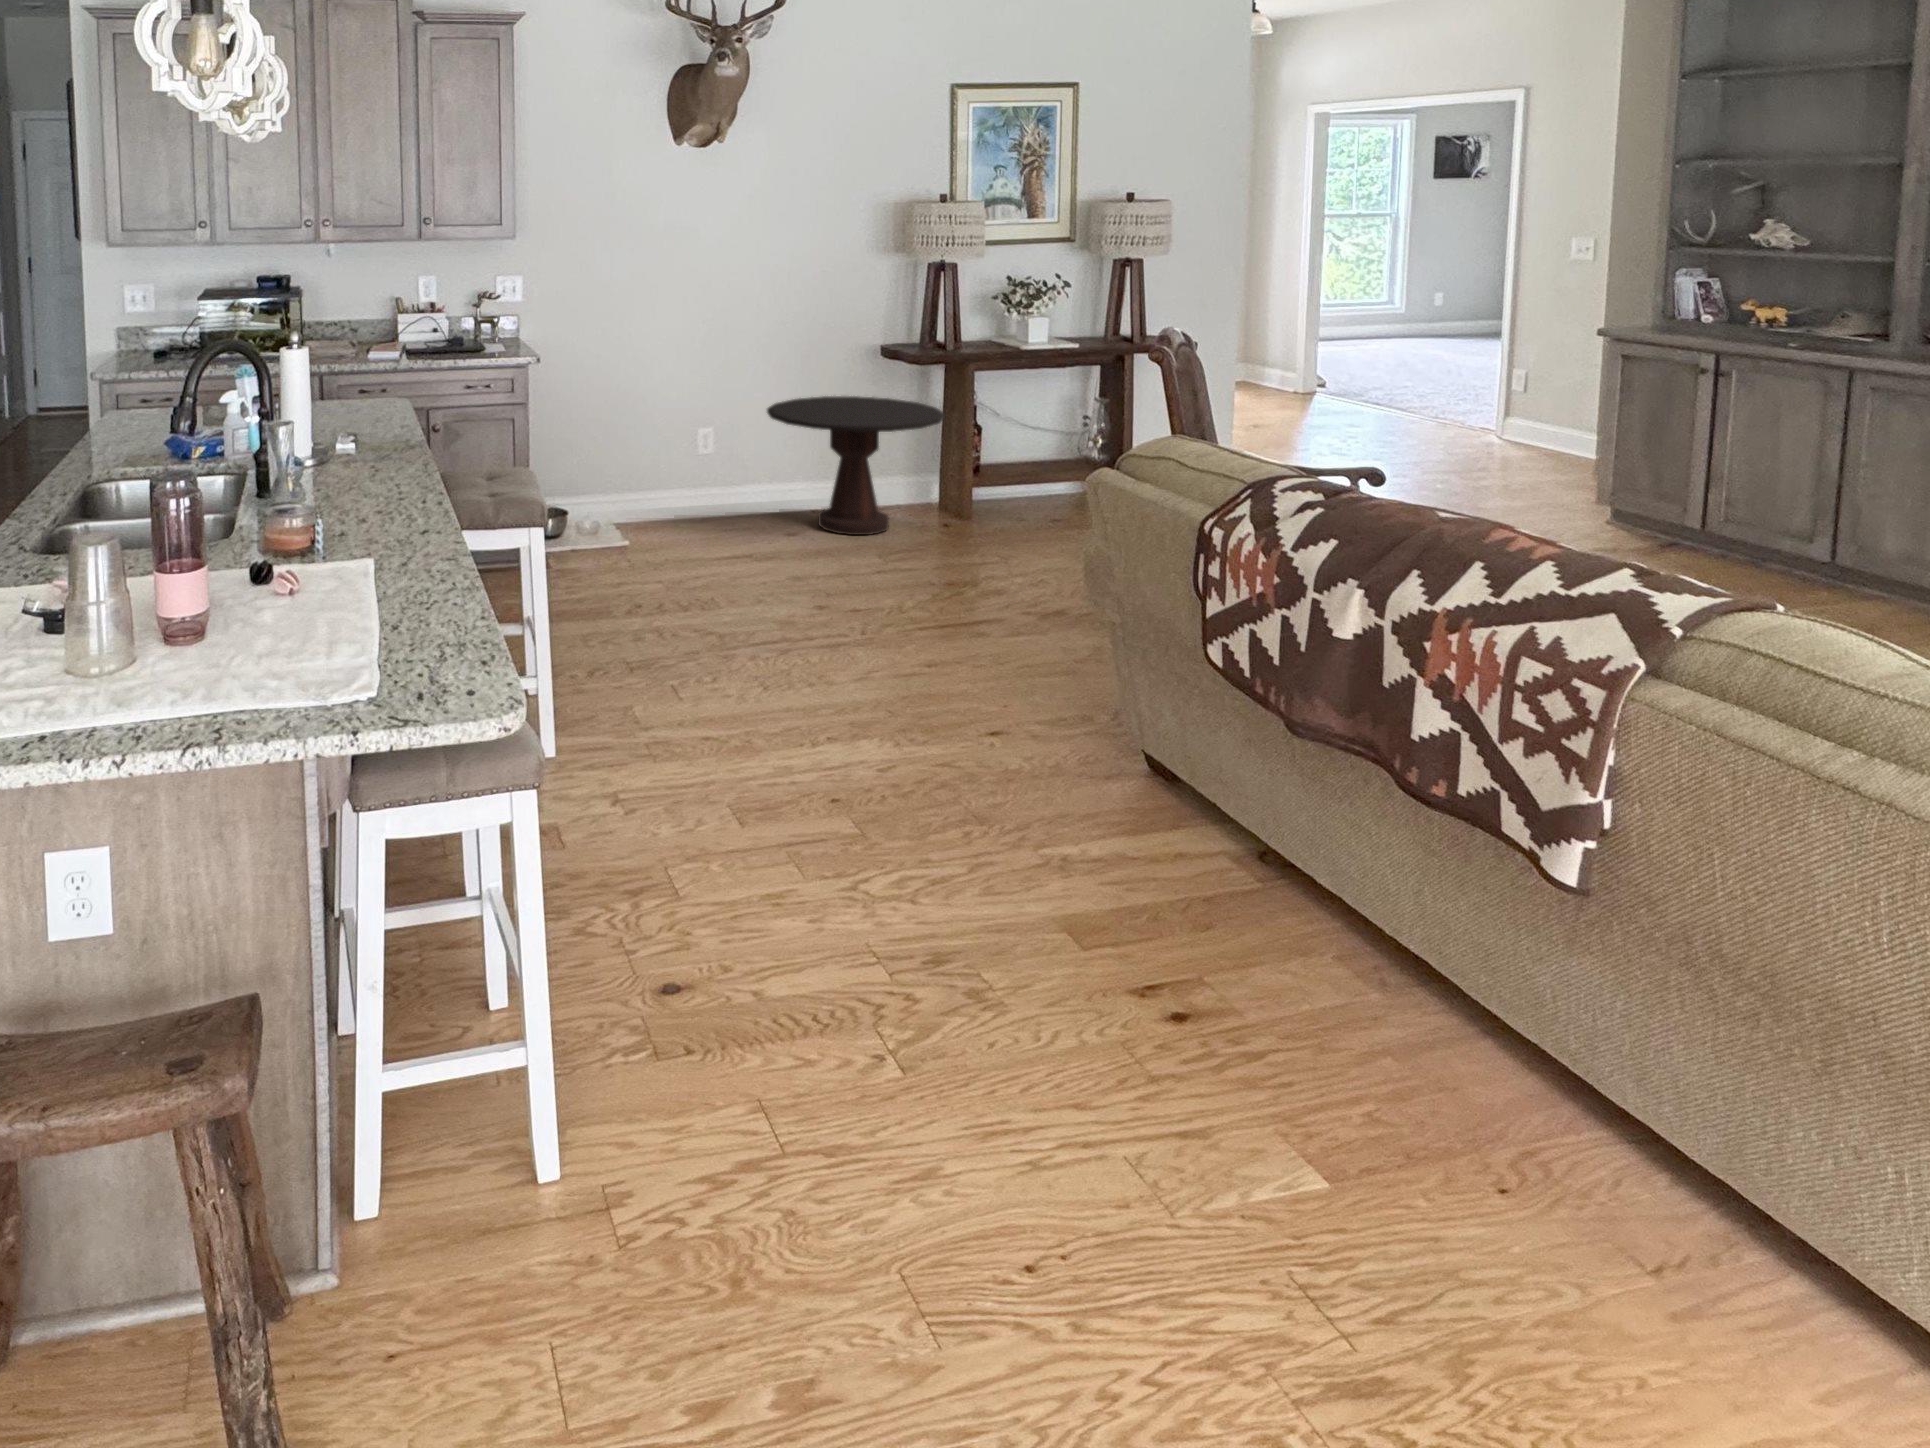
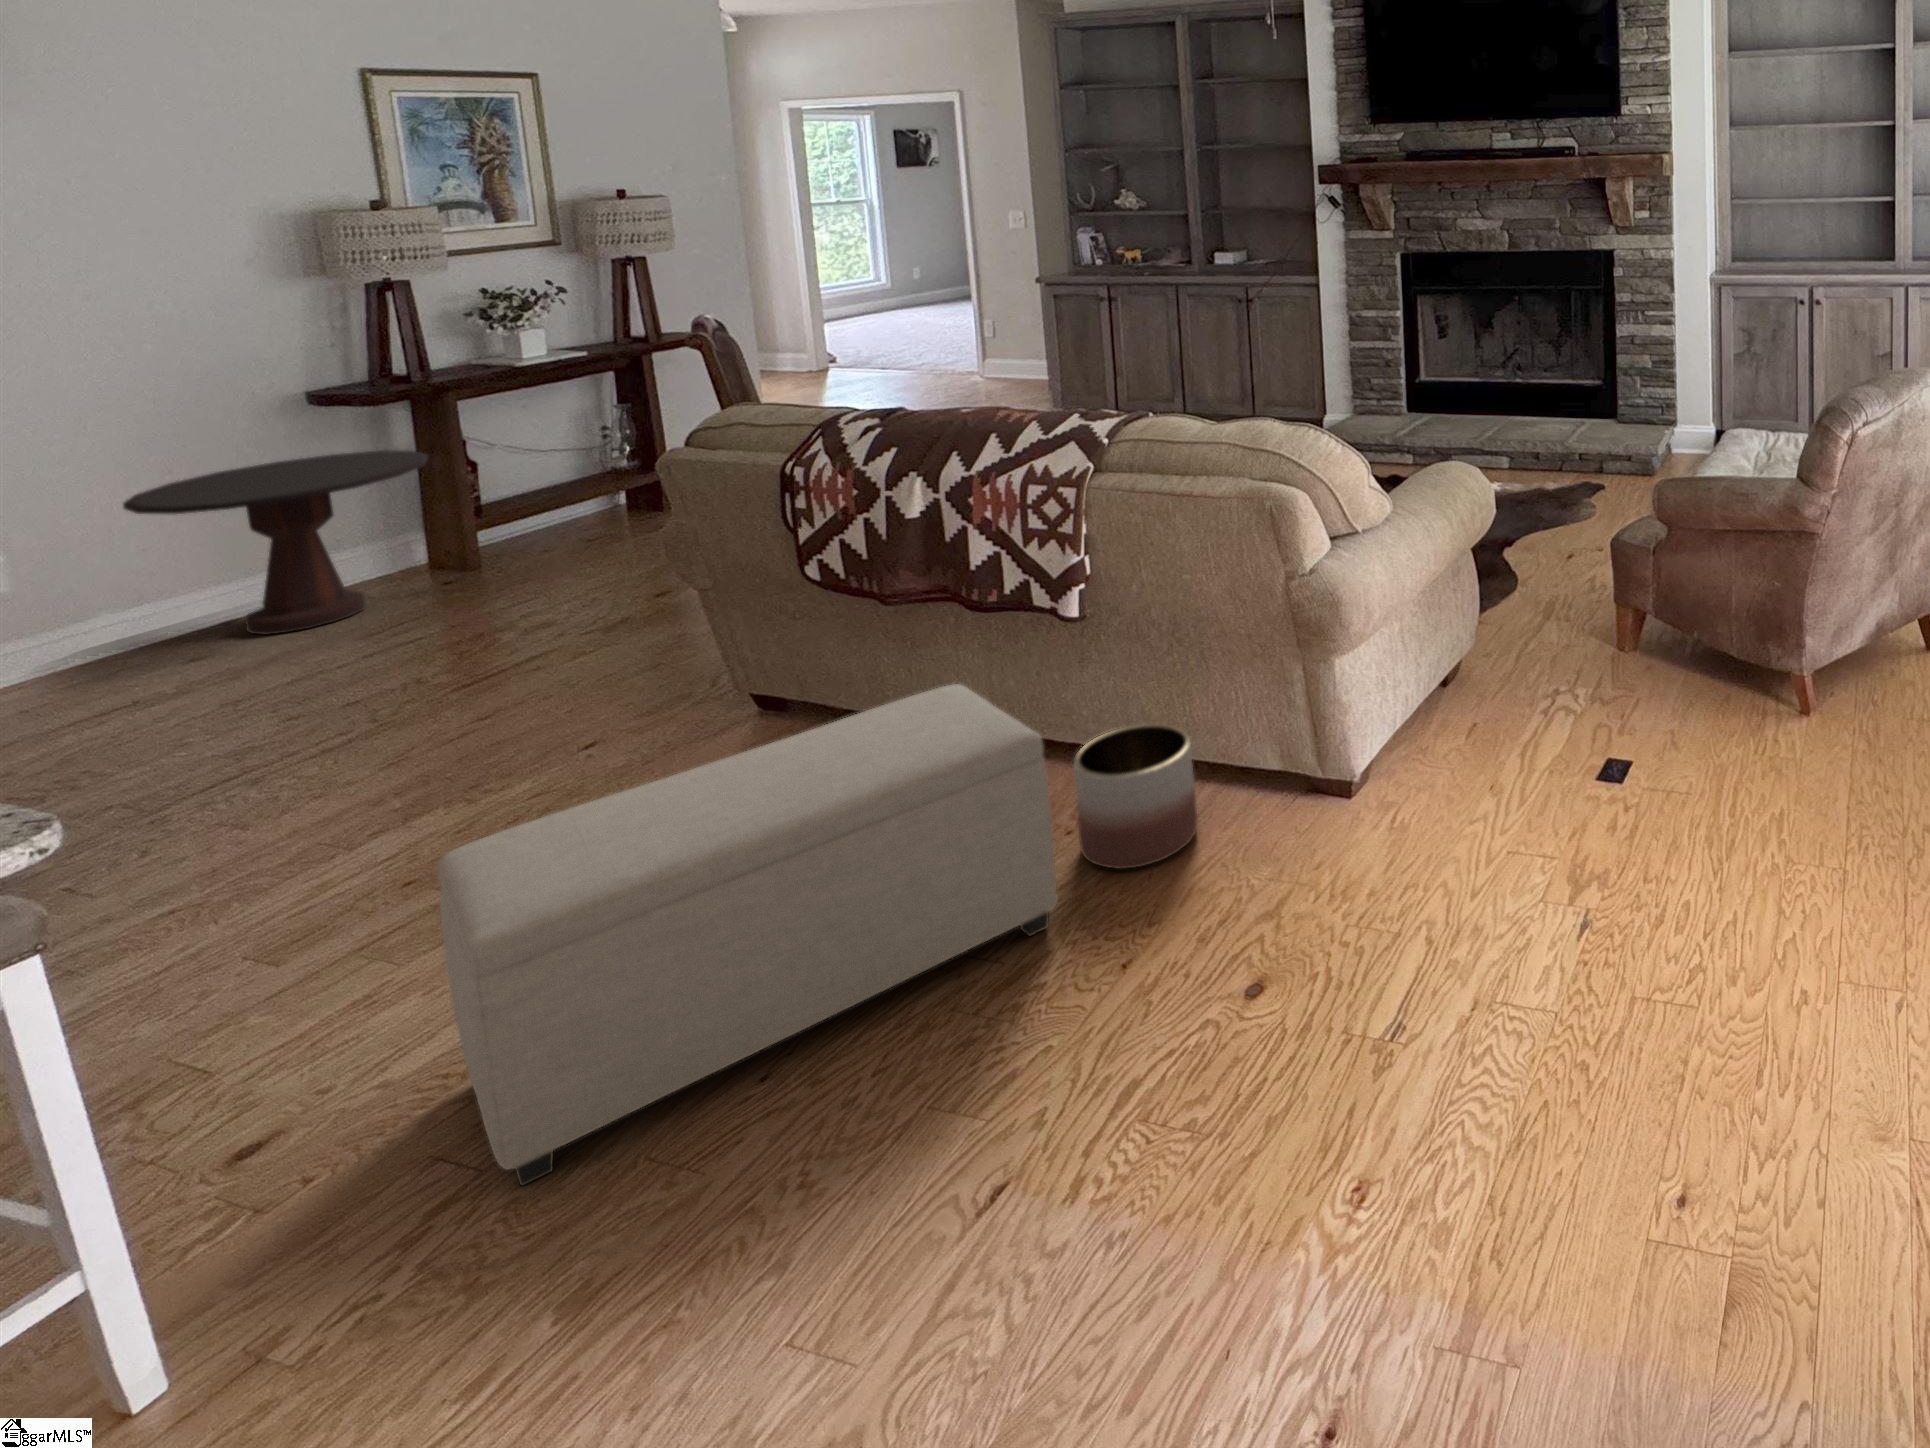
ottoman: none [785,827,1476,1338] -> present [438,684,1058,1186]
planter: none [1521,1077,1769,1365] -> present [1074,724,1197,868]

